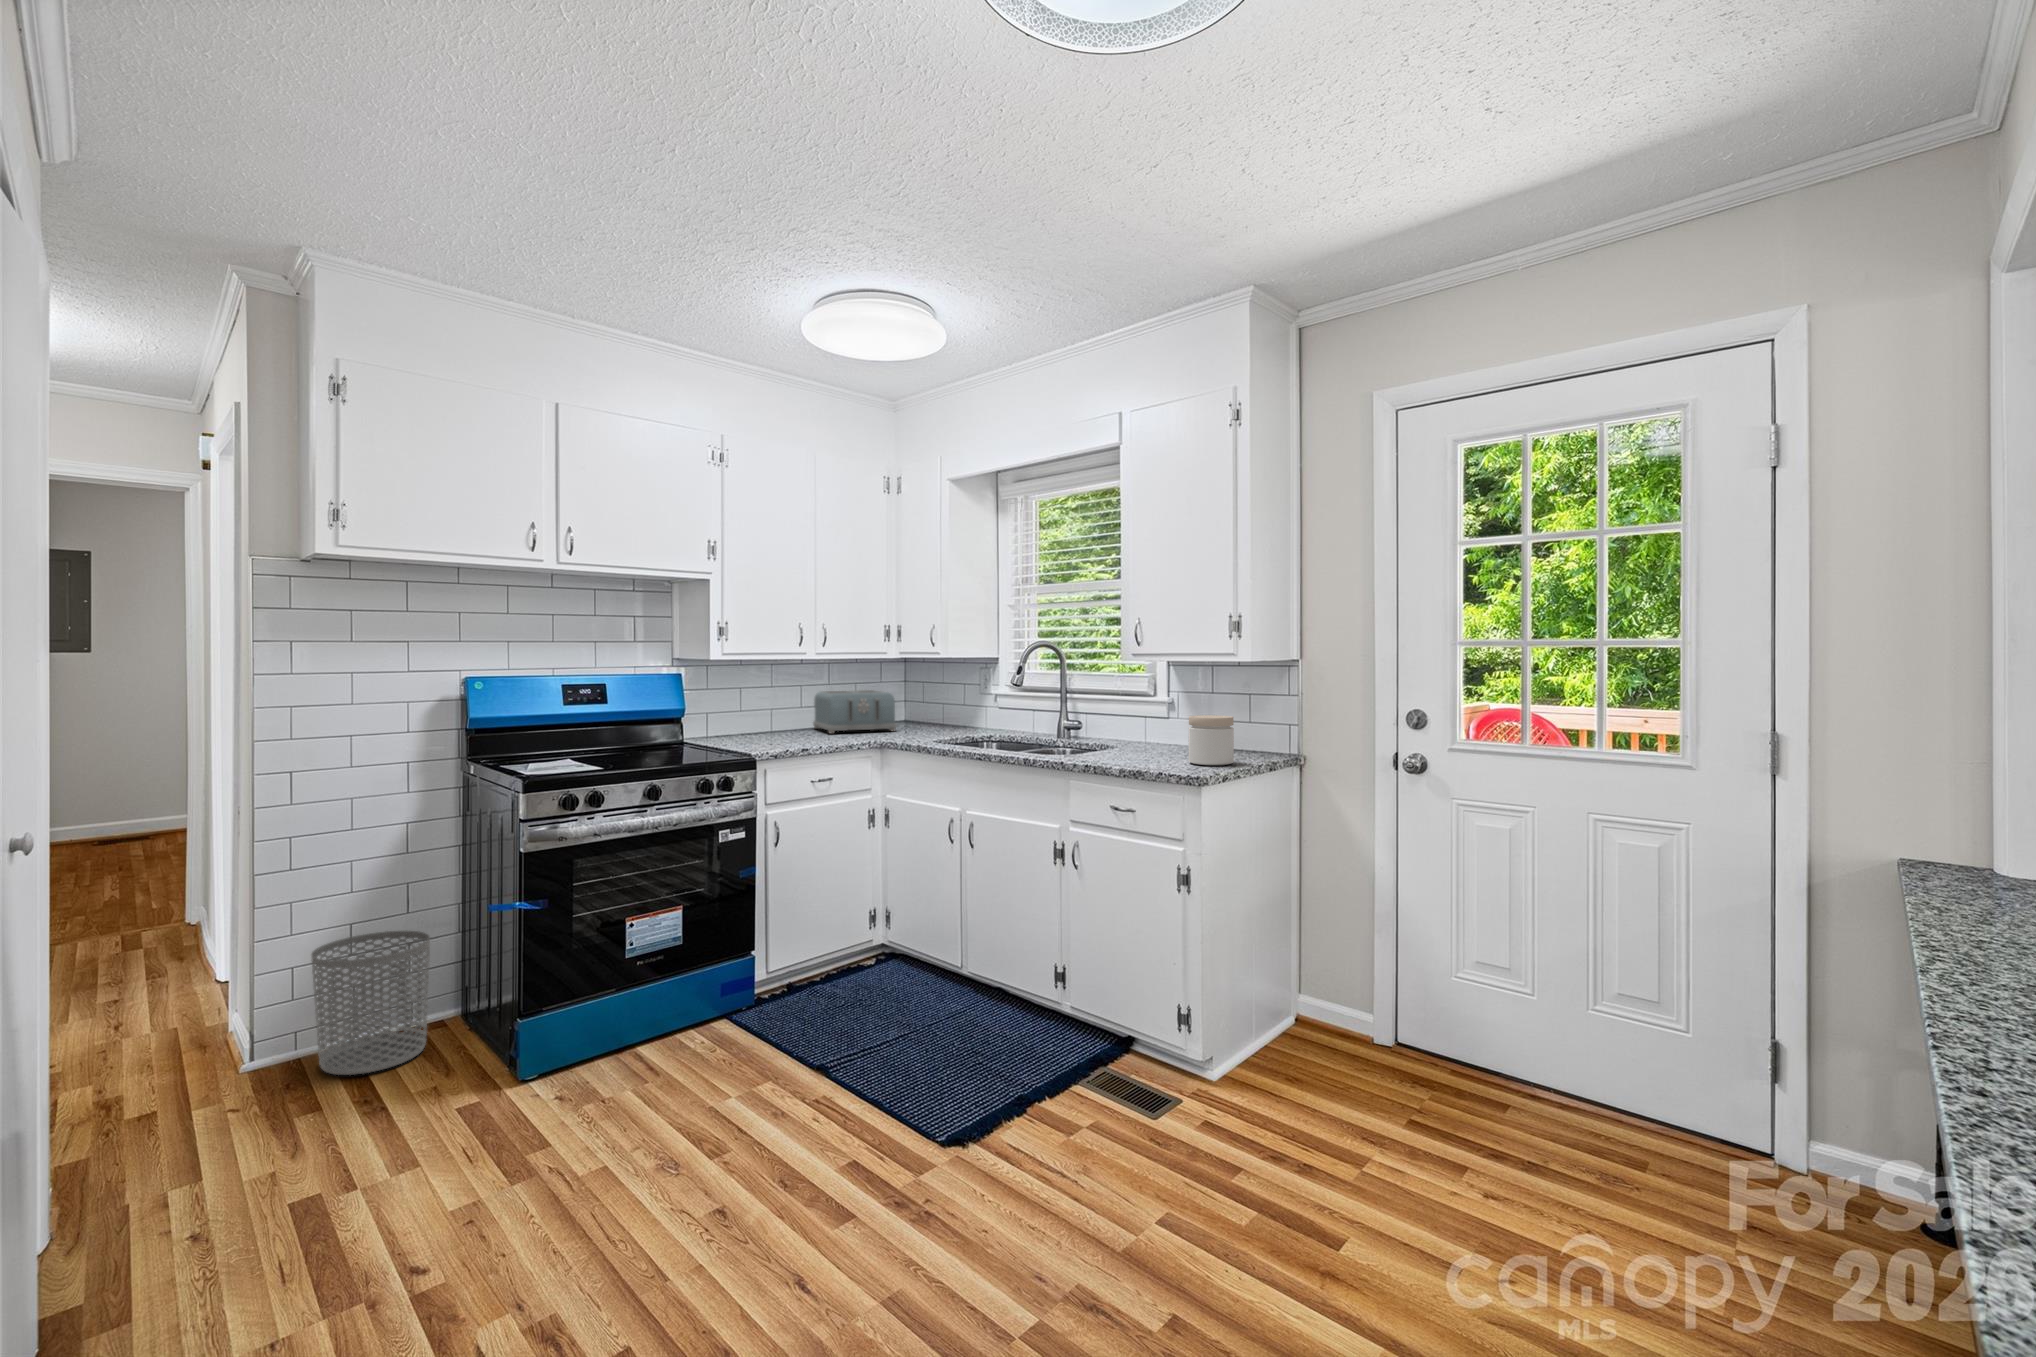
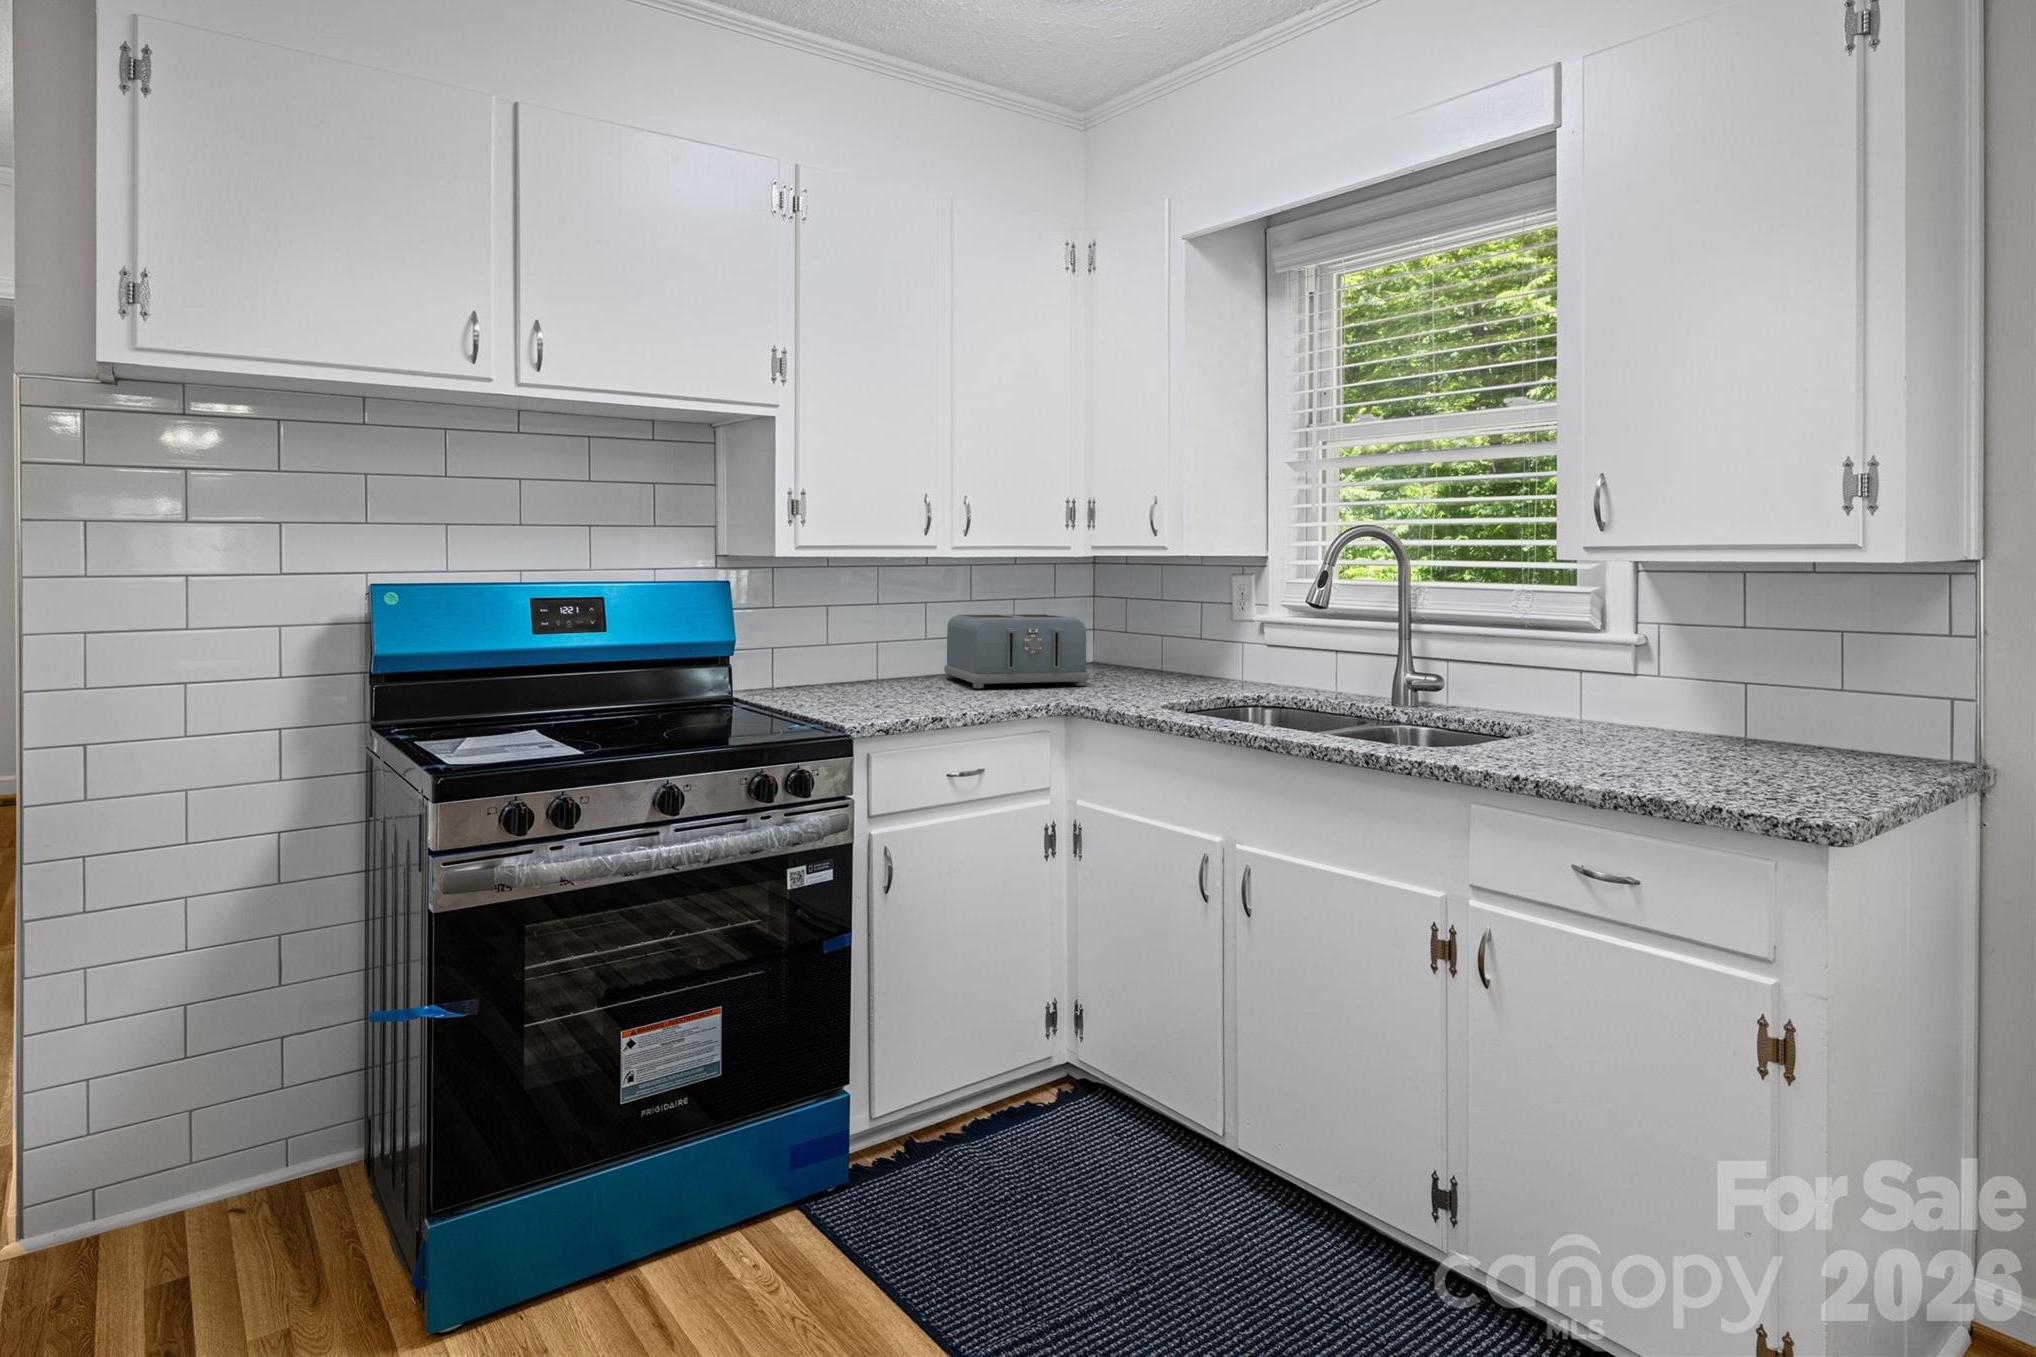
jar: present [1189,715,1234,765] -> none [1736,675,1851,784]
waste bin: present [311,930,430,1075] -> none [92,1022,297,1284]

